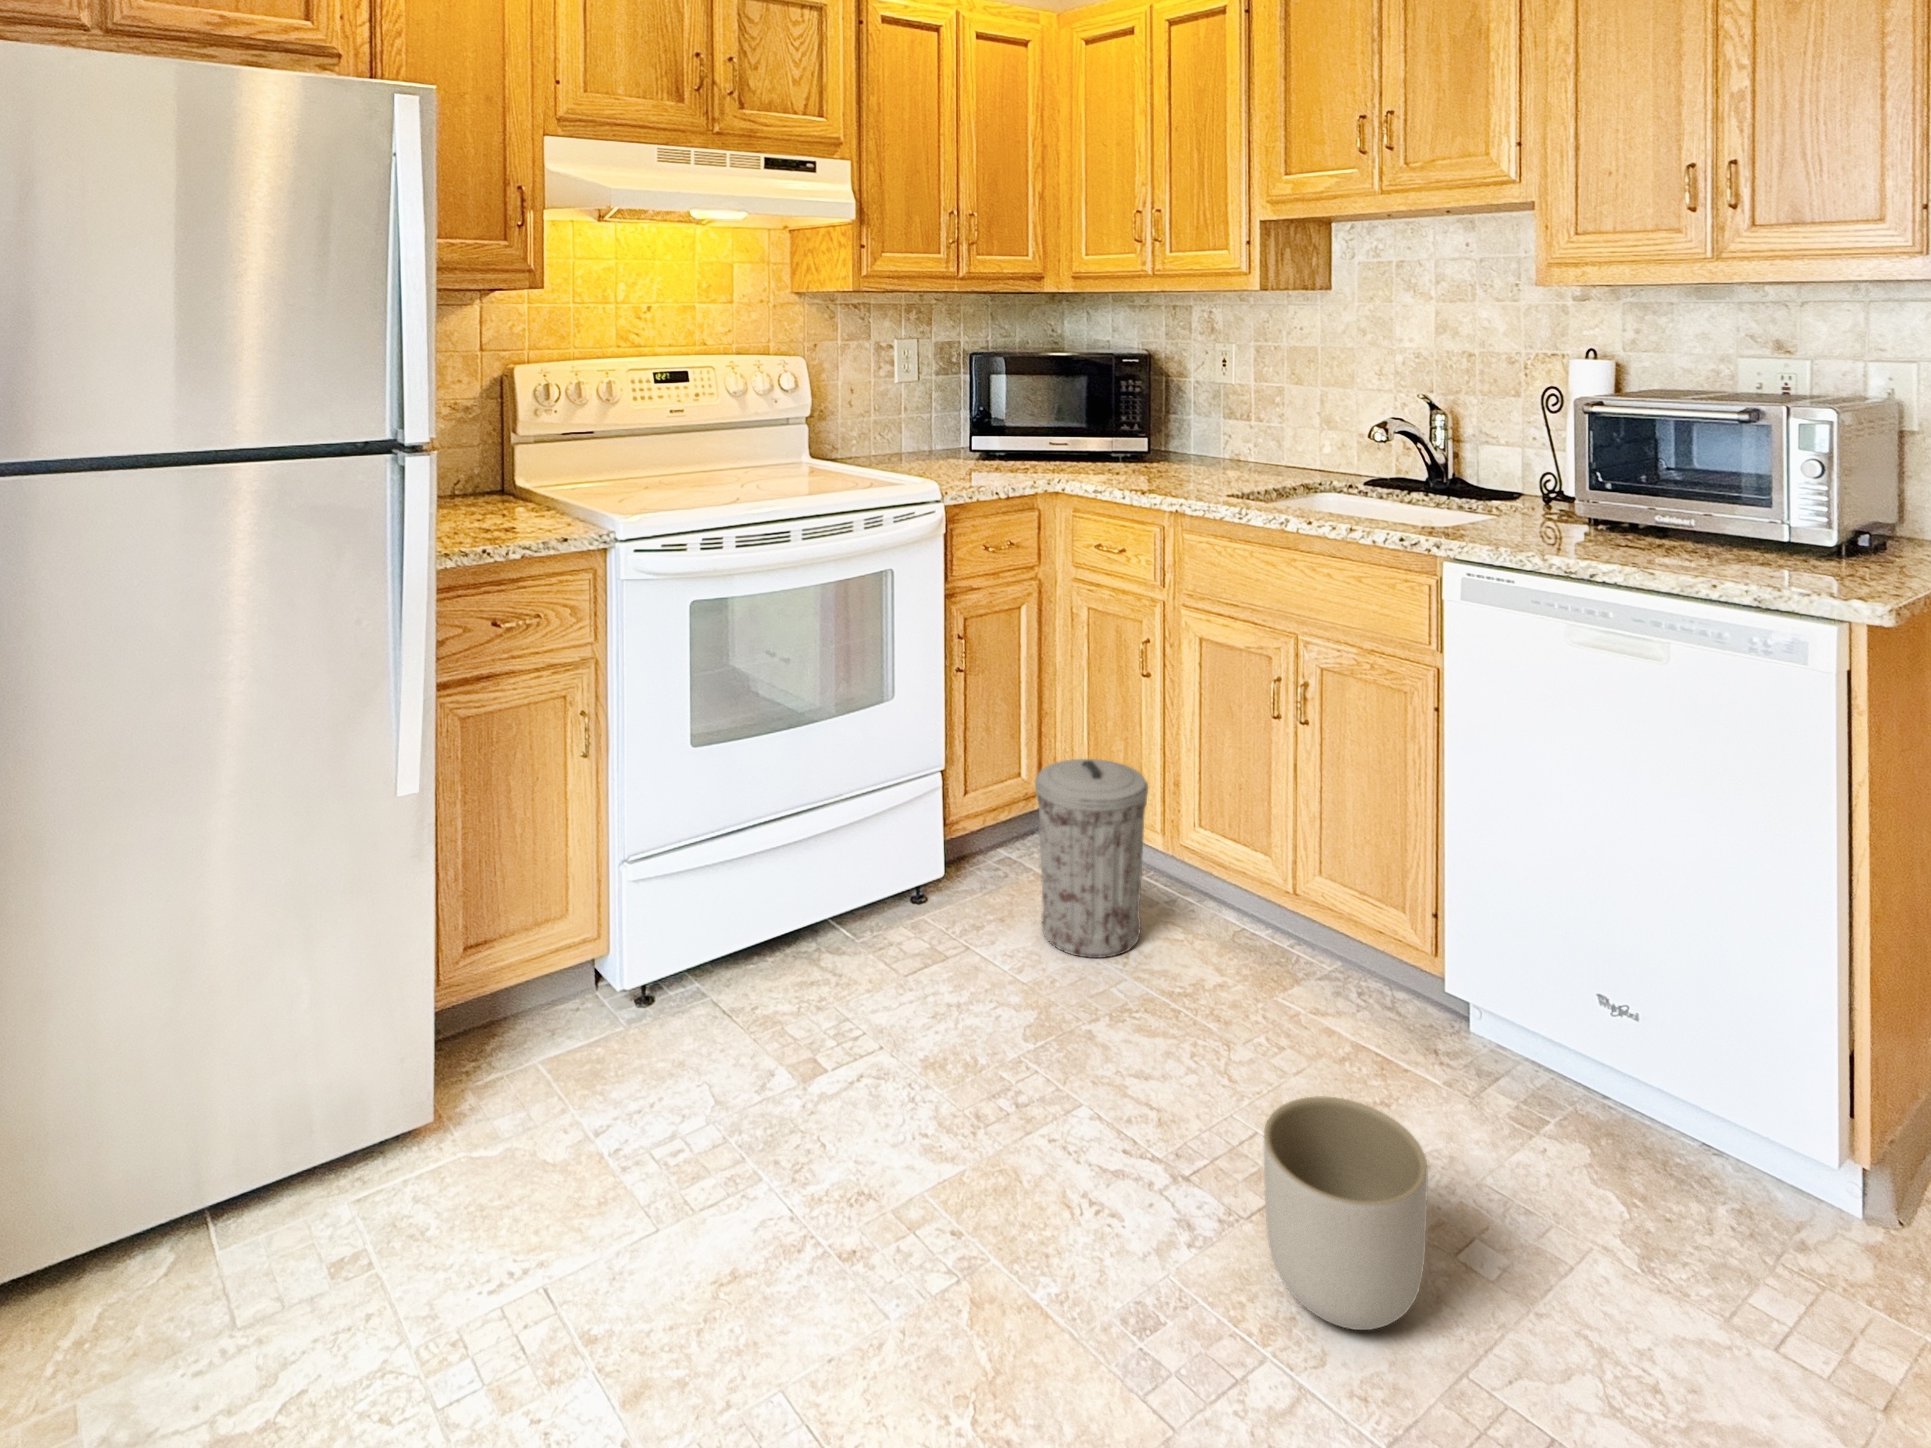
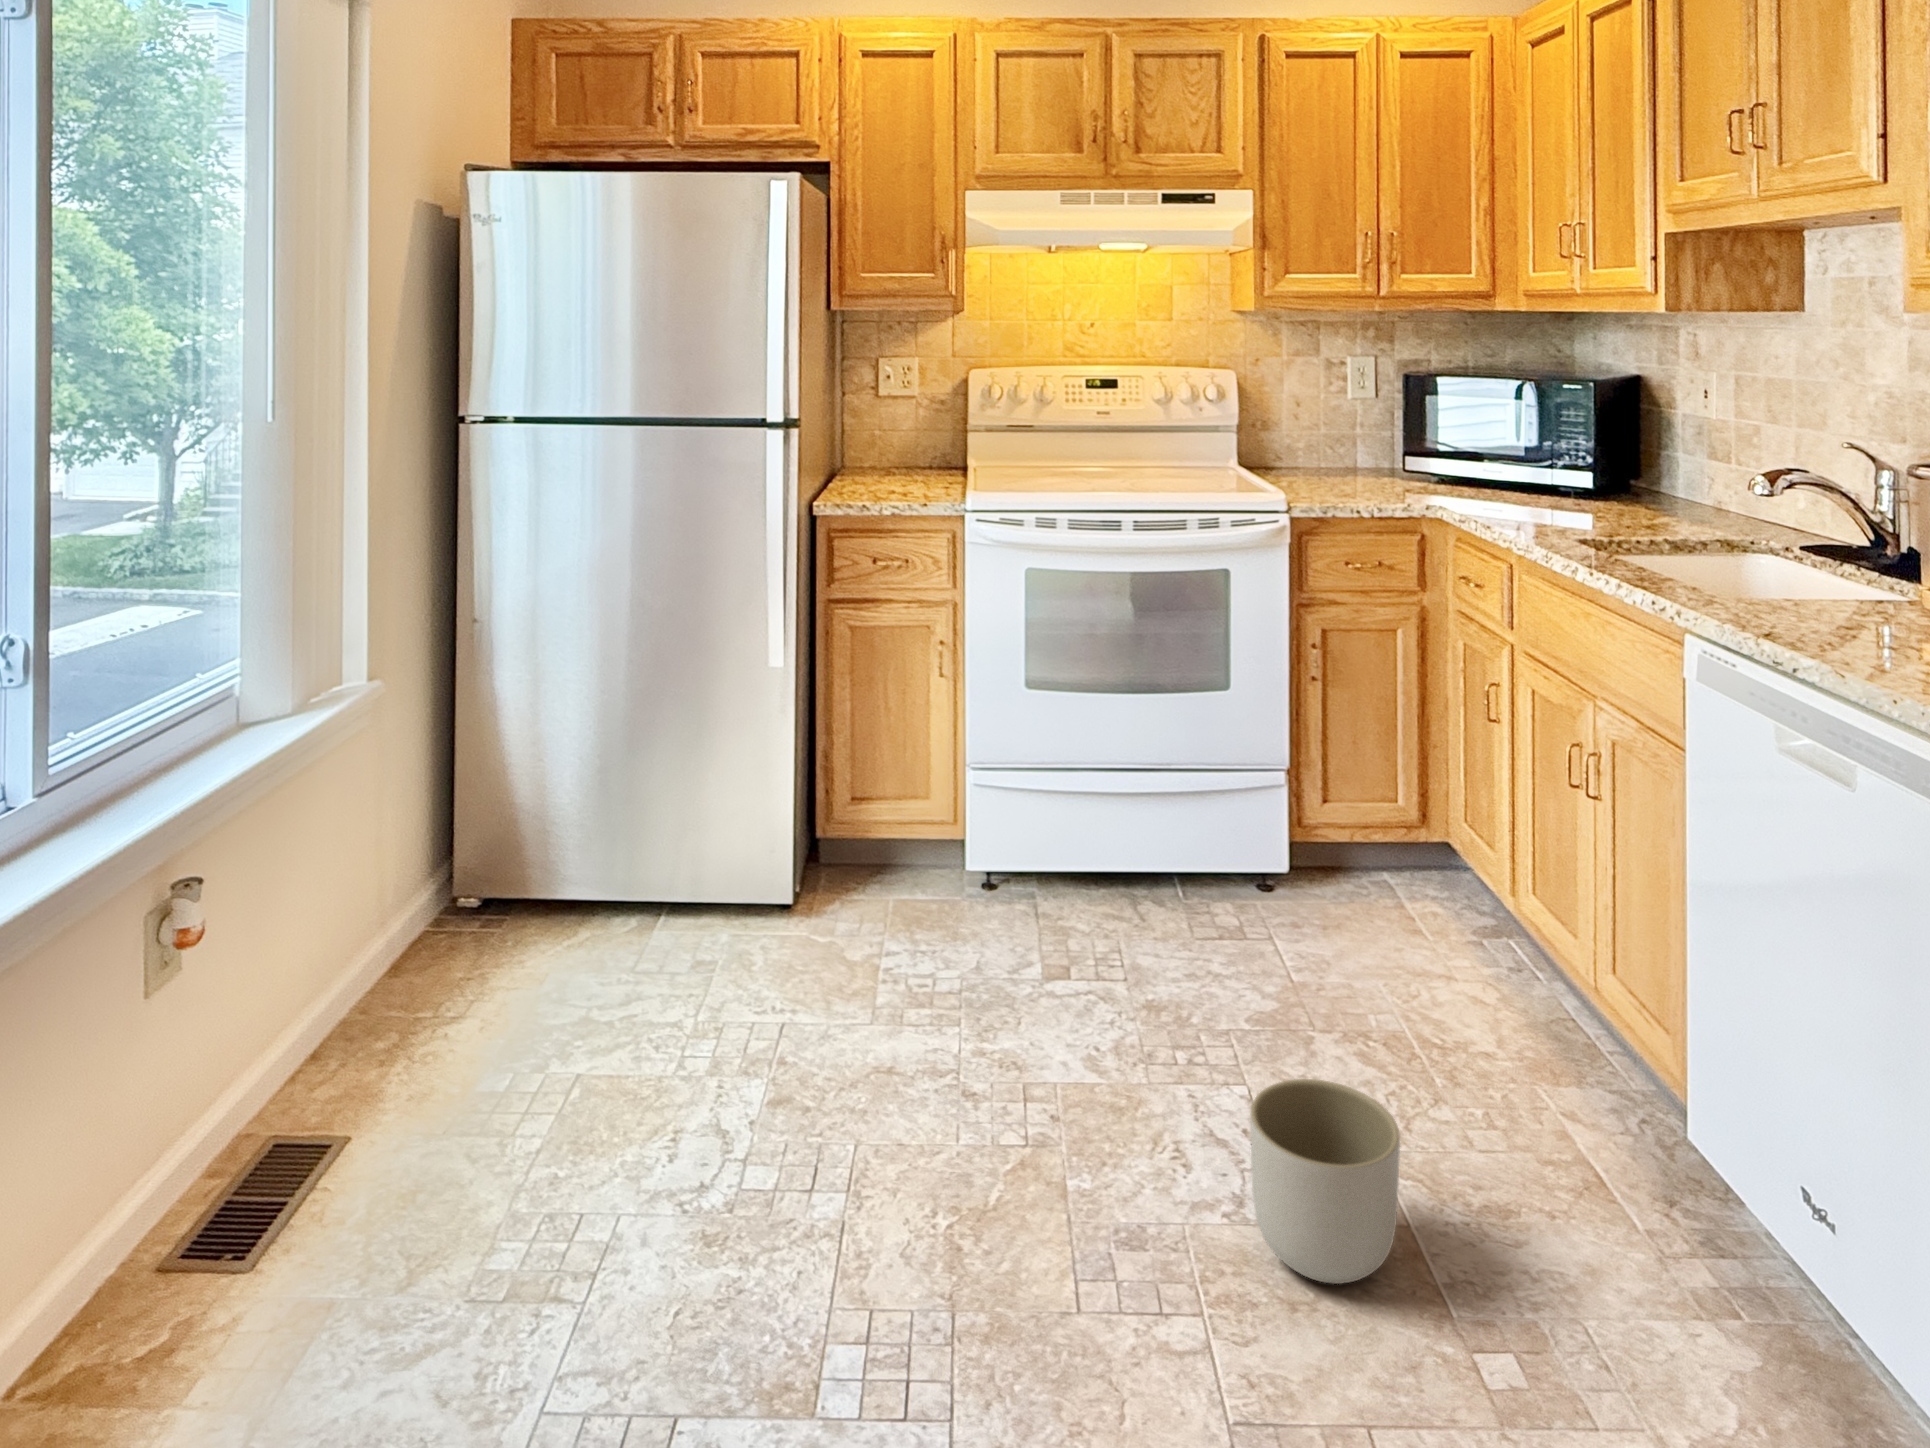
trash can: present [1035,759,1148,958] -> none [1335,785,1453,981]

